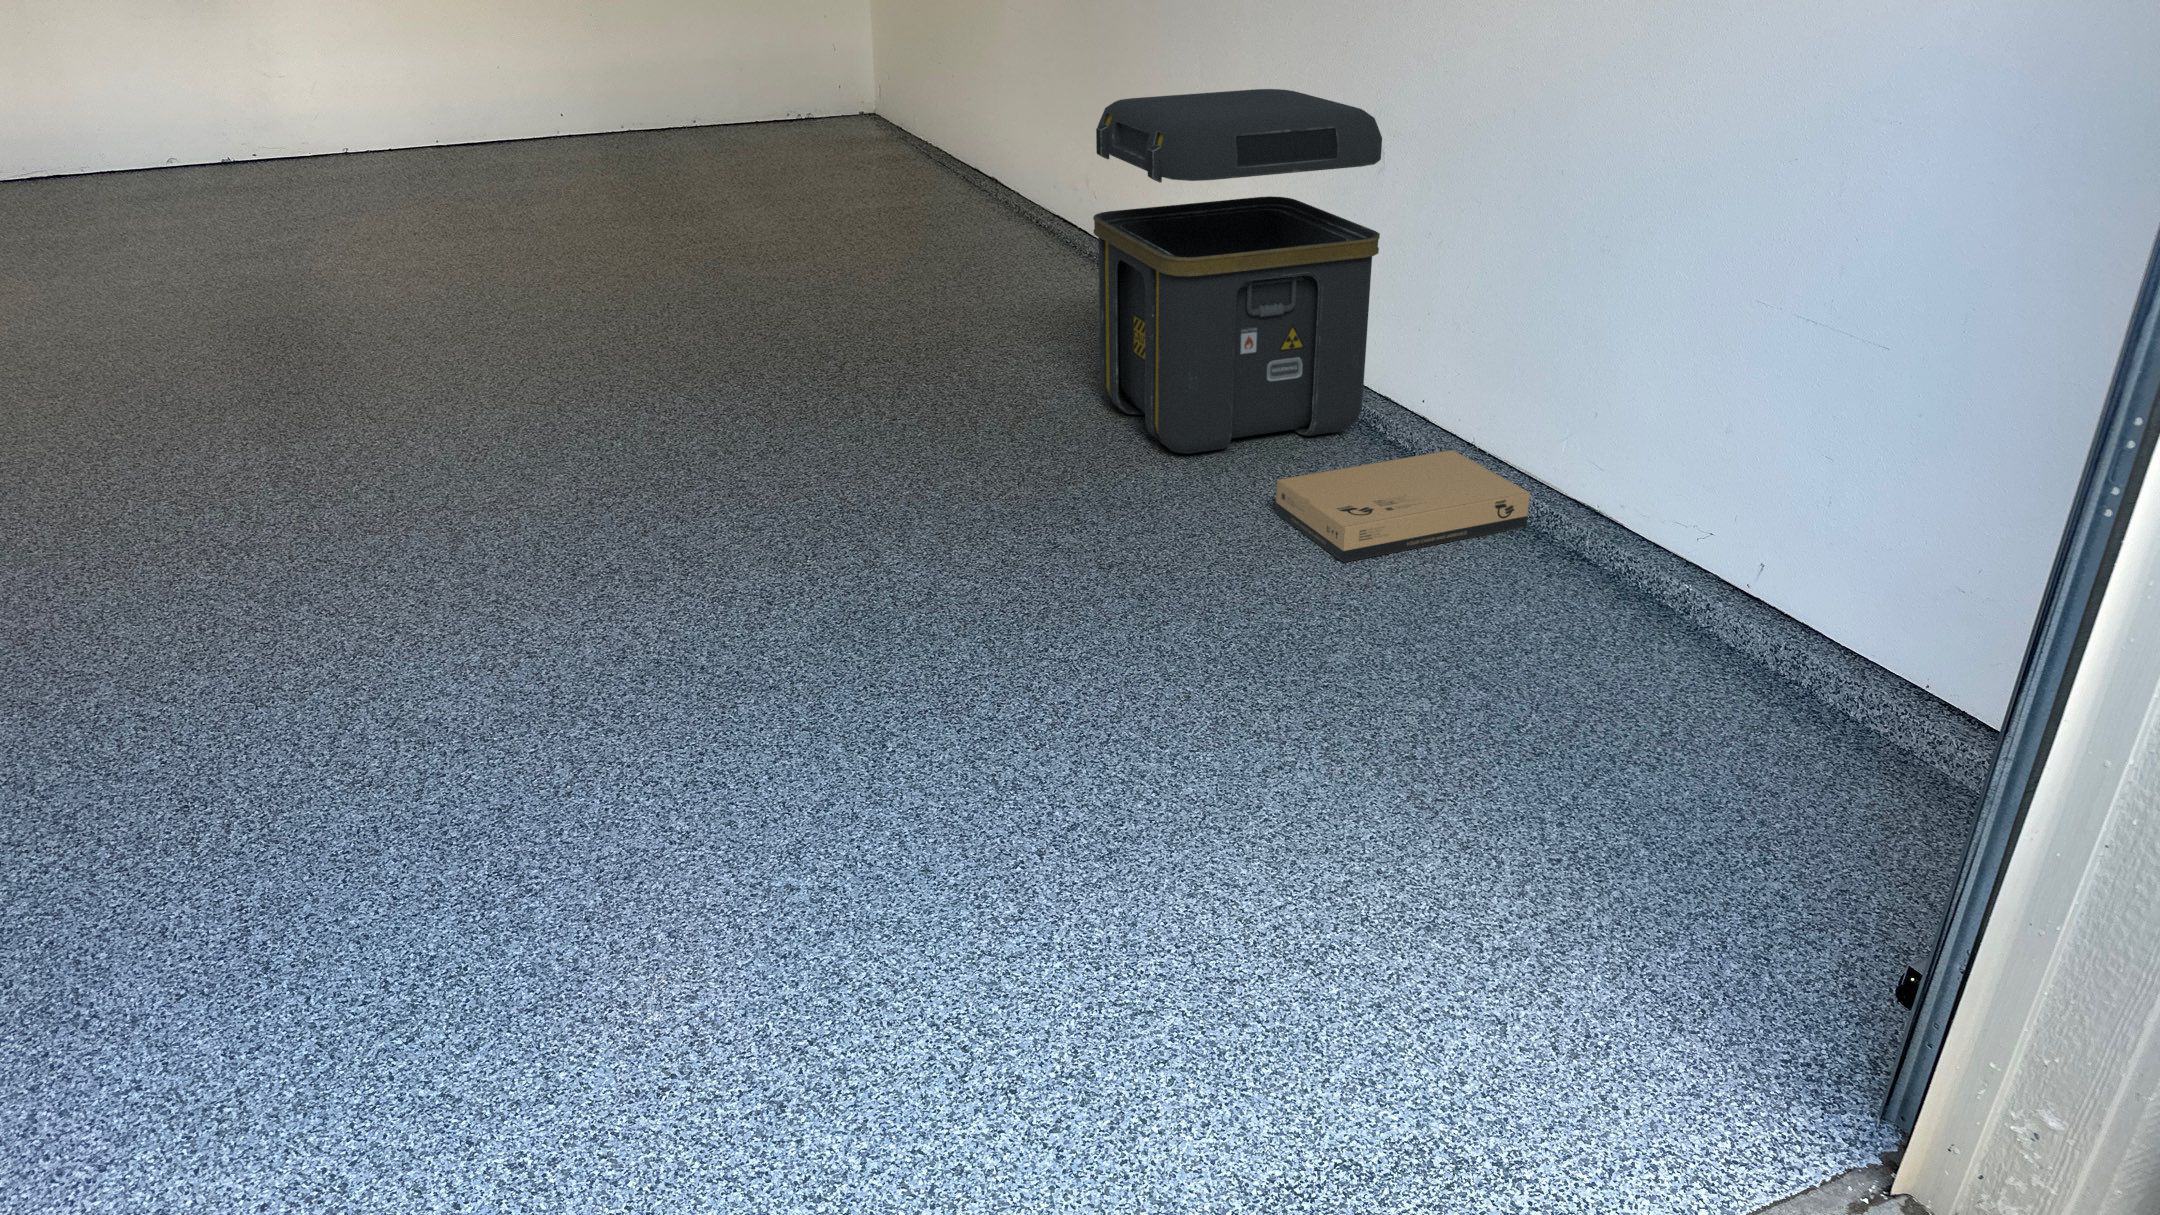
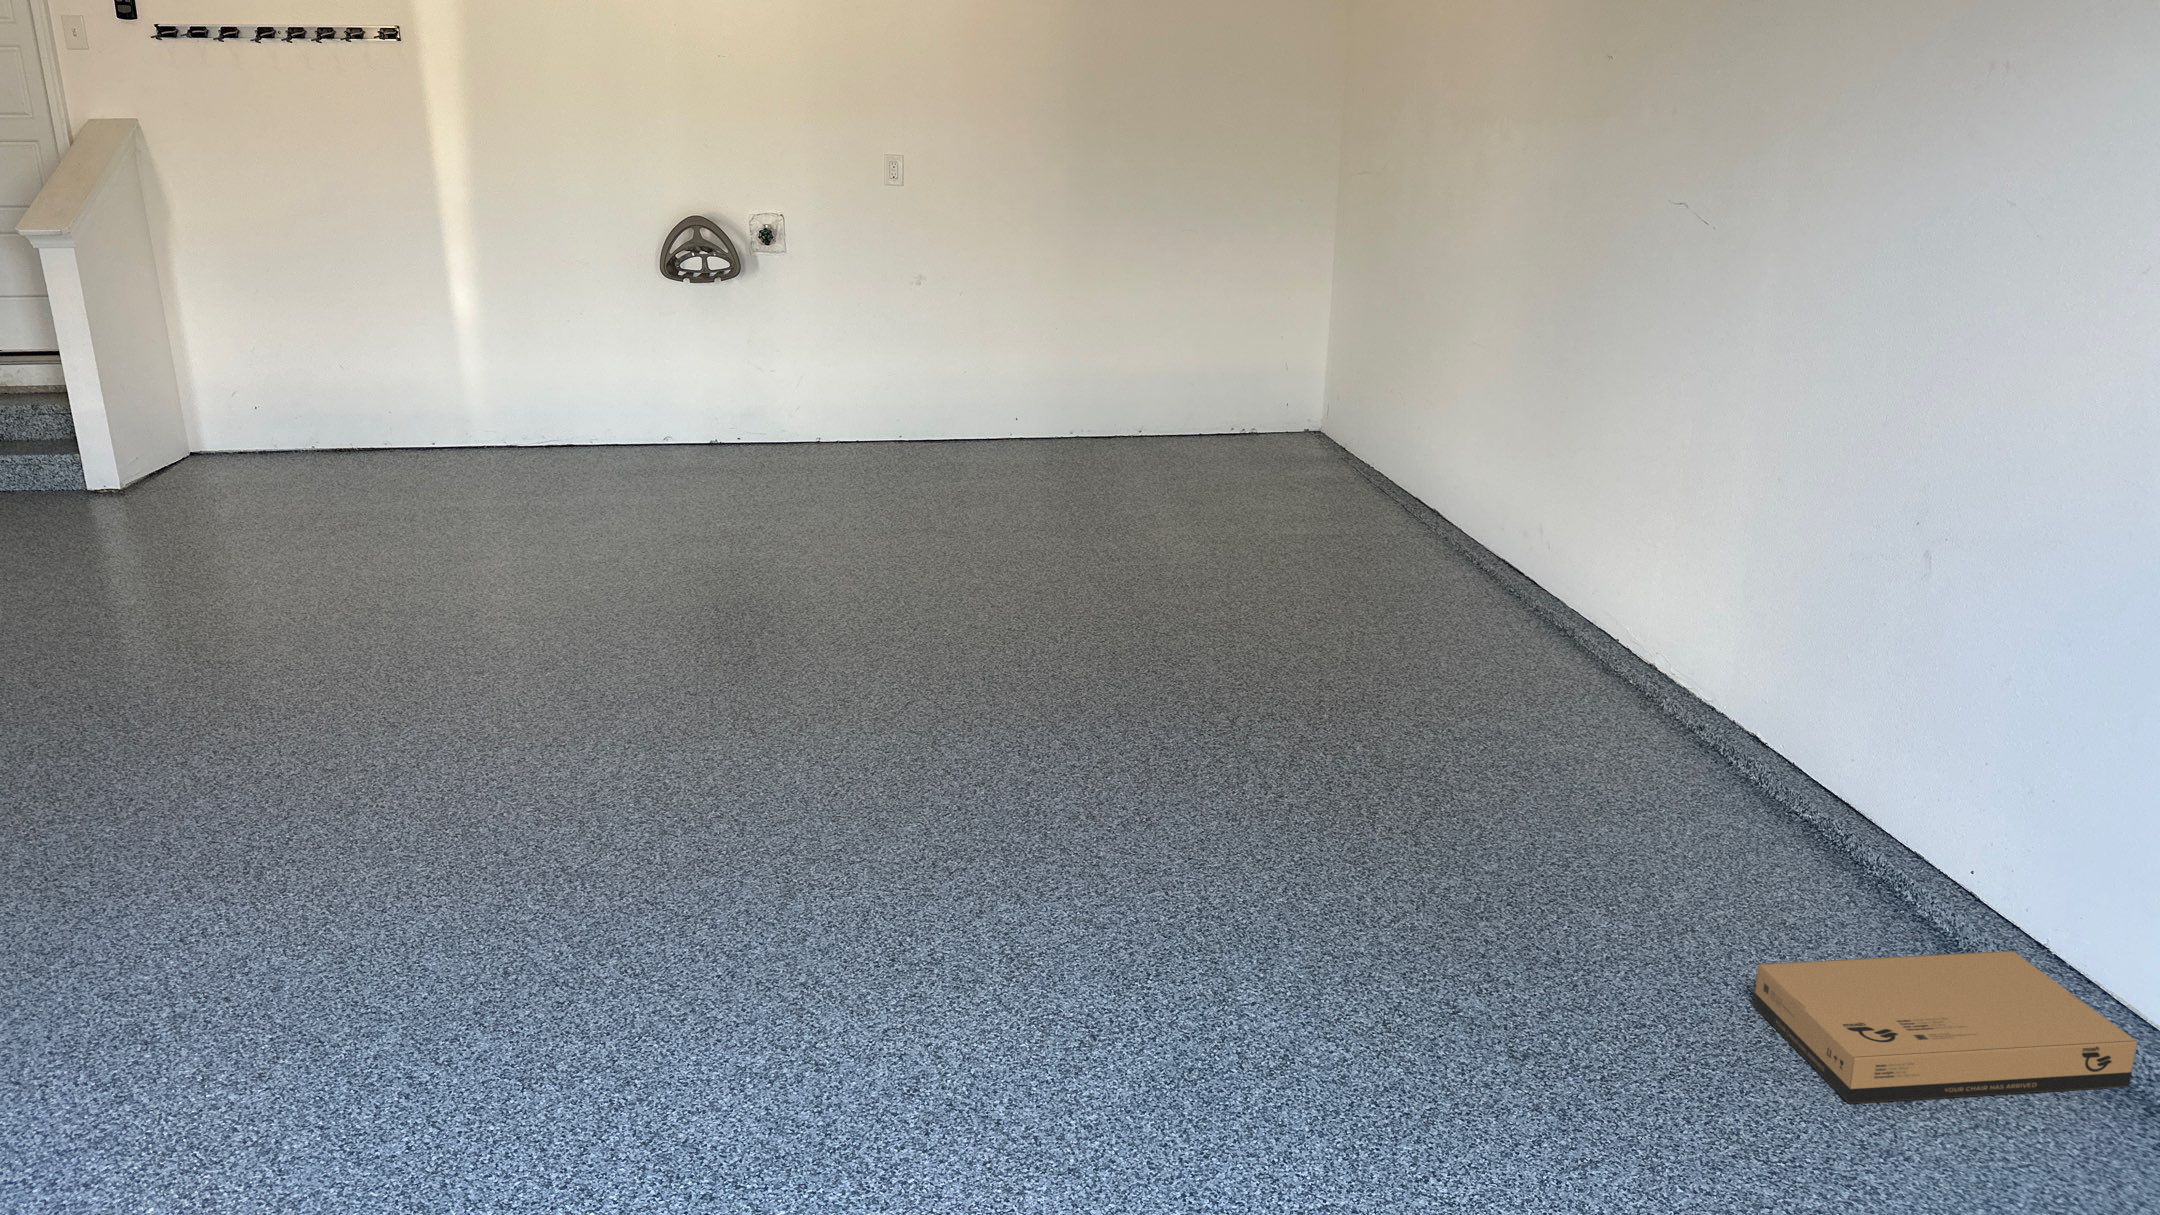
toolbox: present [1093,89,1382,454] -> none [1535,462,1928,898]

